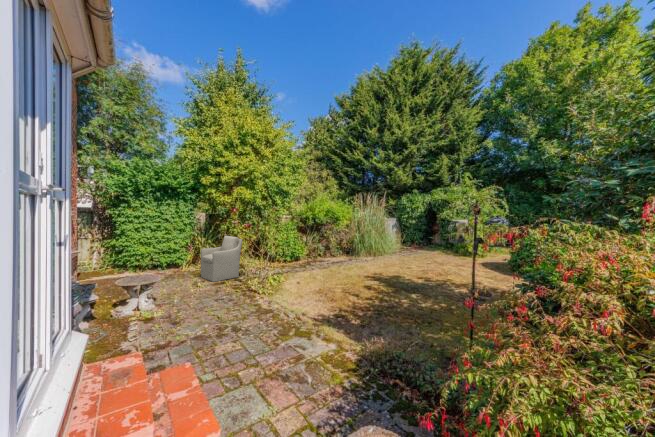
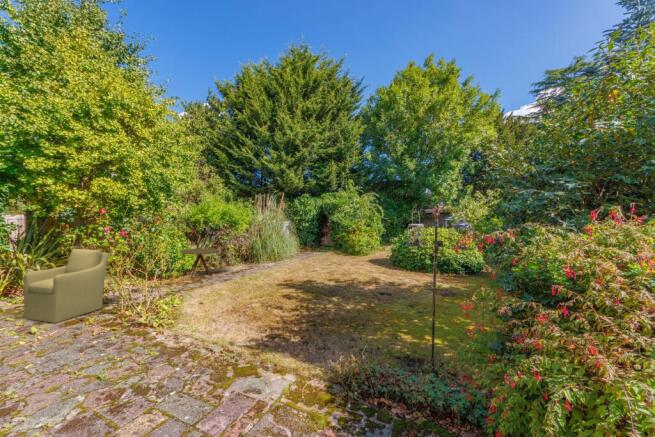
round table: none [293,241,322,264] -> present [180,249,220,278]

